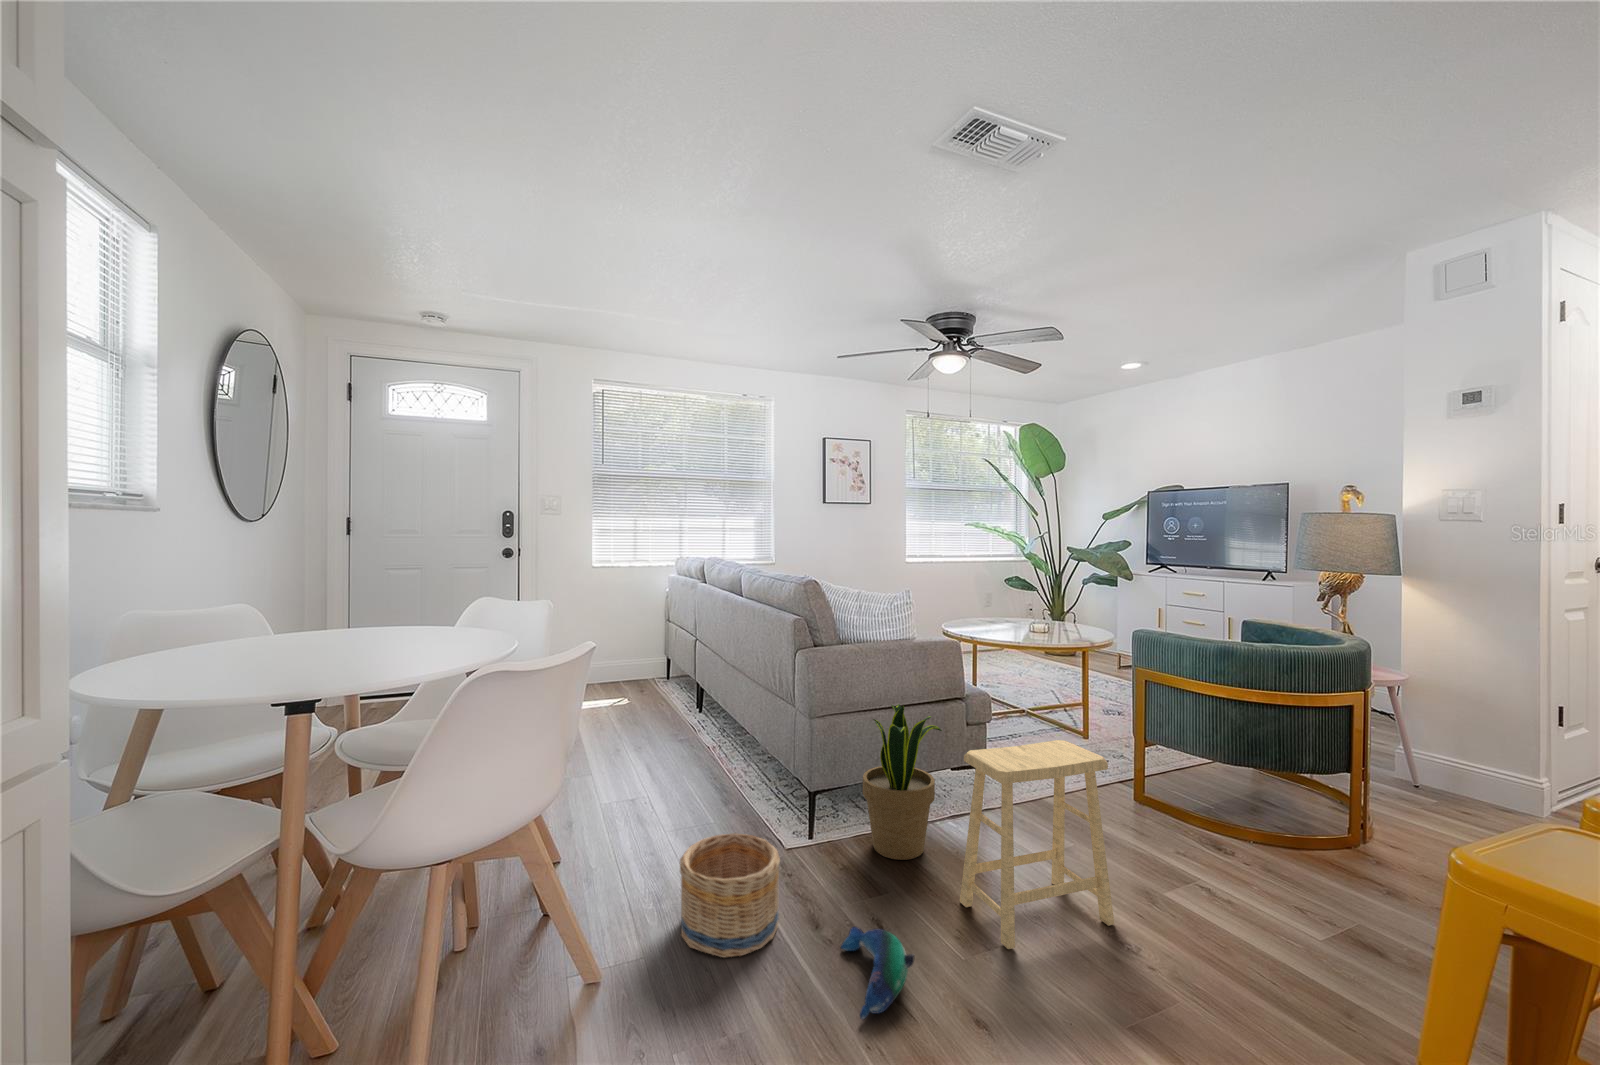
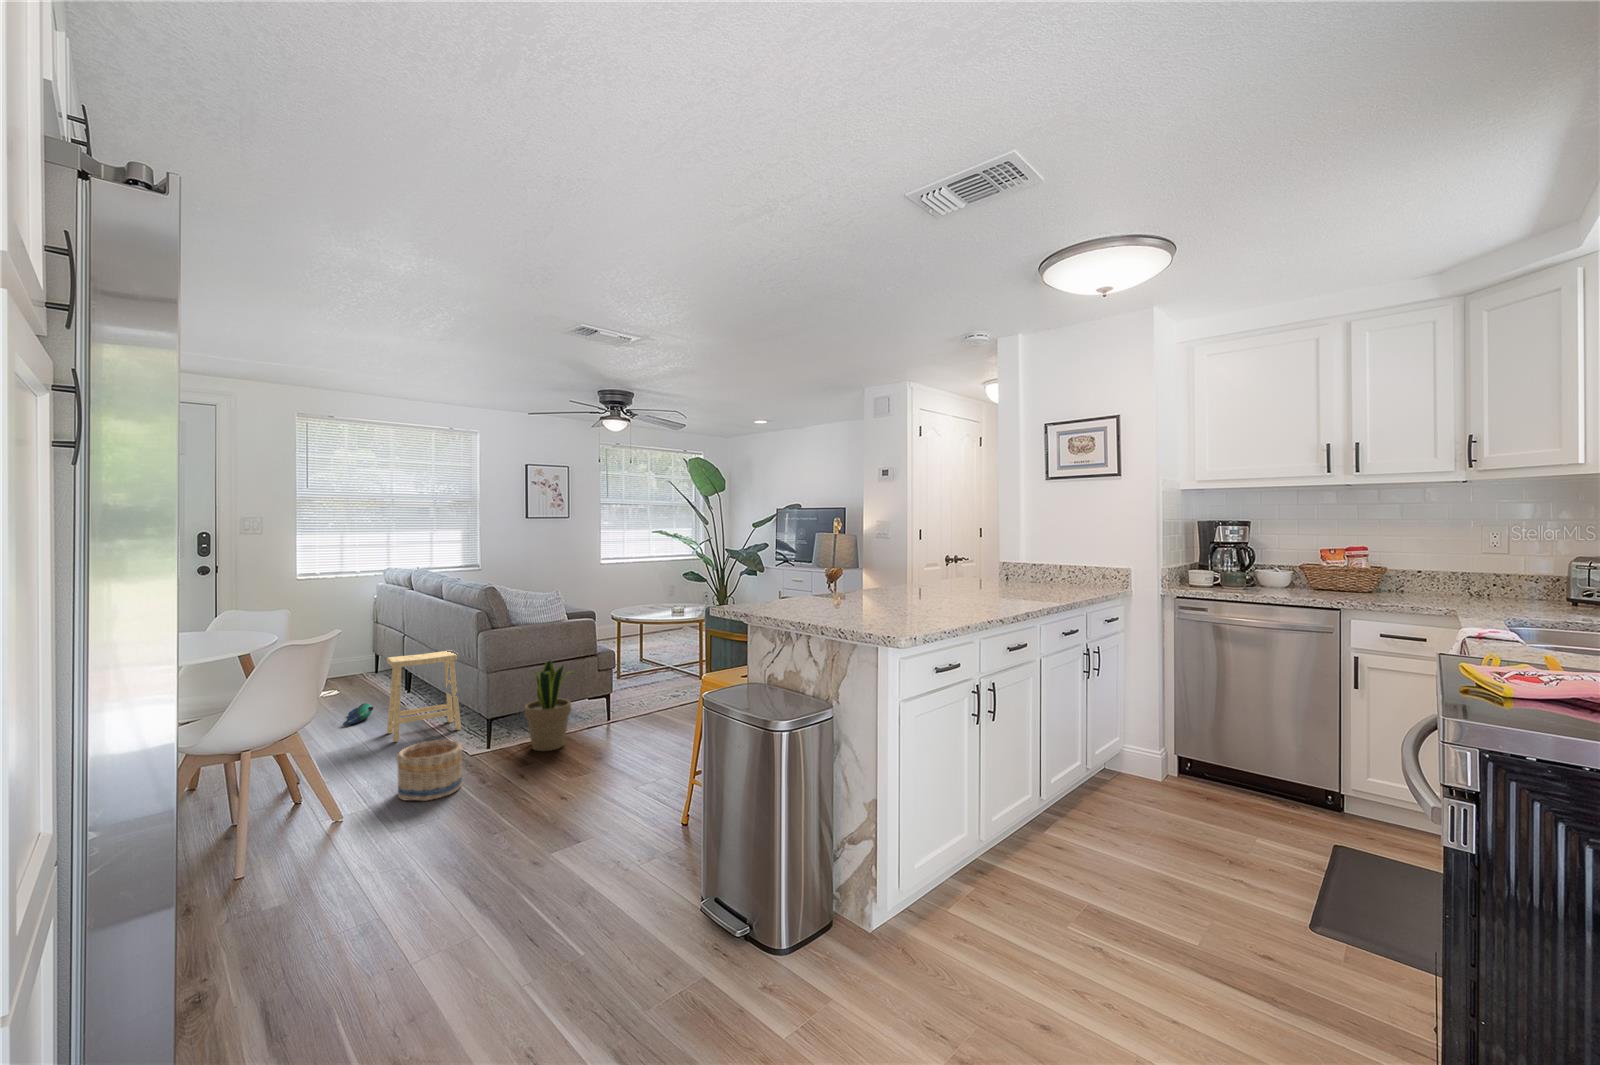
footstool: present [960,740,1114,949] -> present [387,651,461,742]
plush toy: present [841,927,914,1020] -> present [343,703,374,725]

